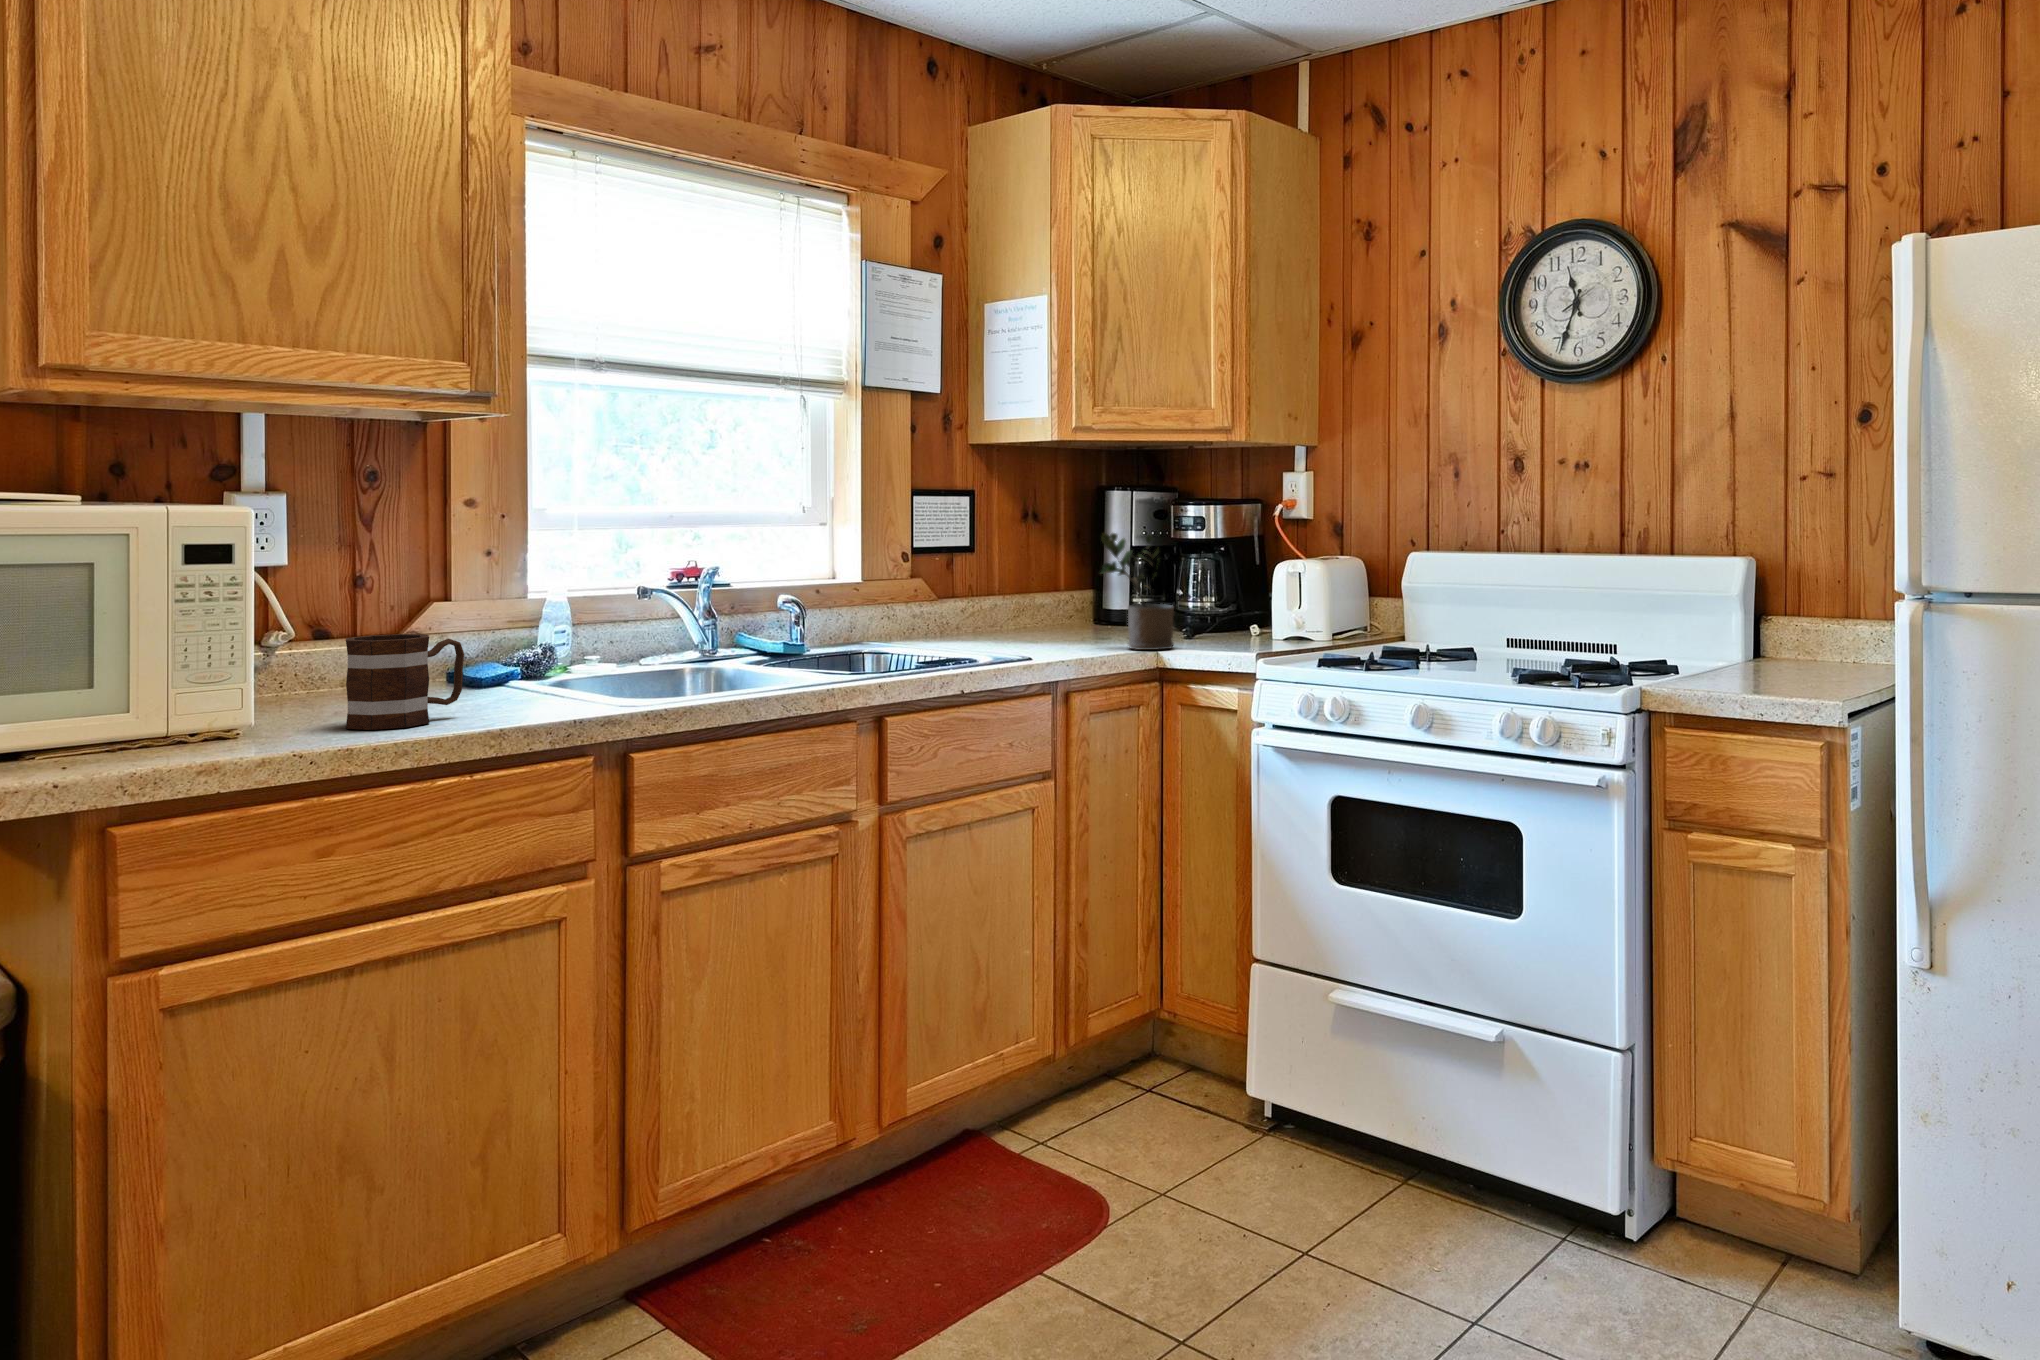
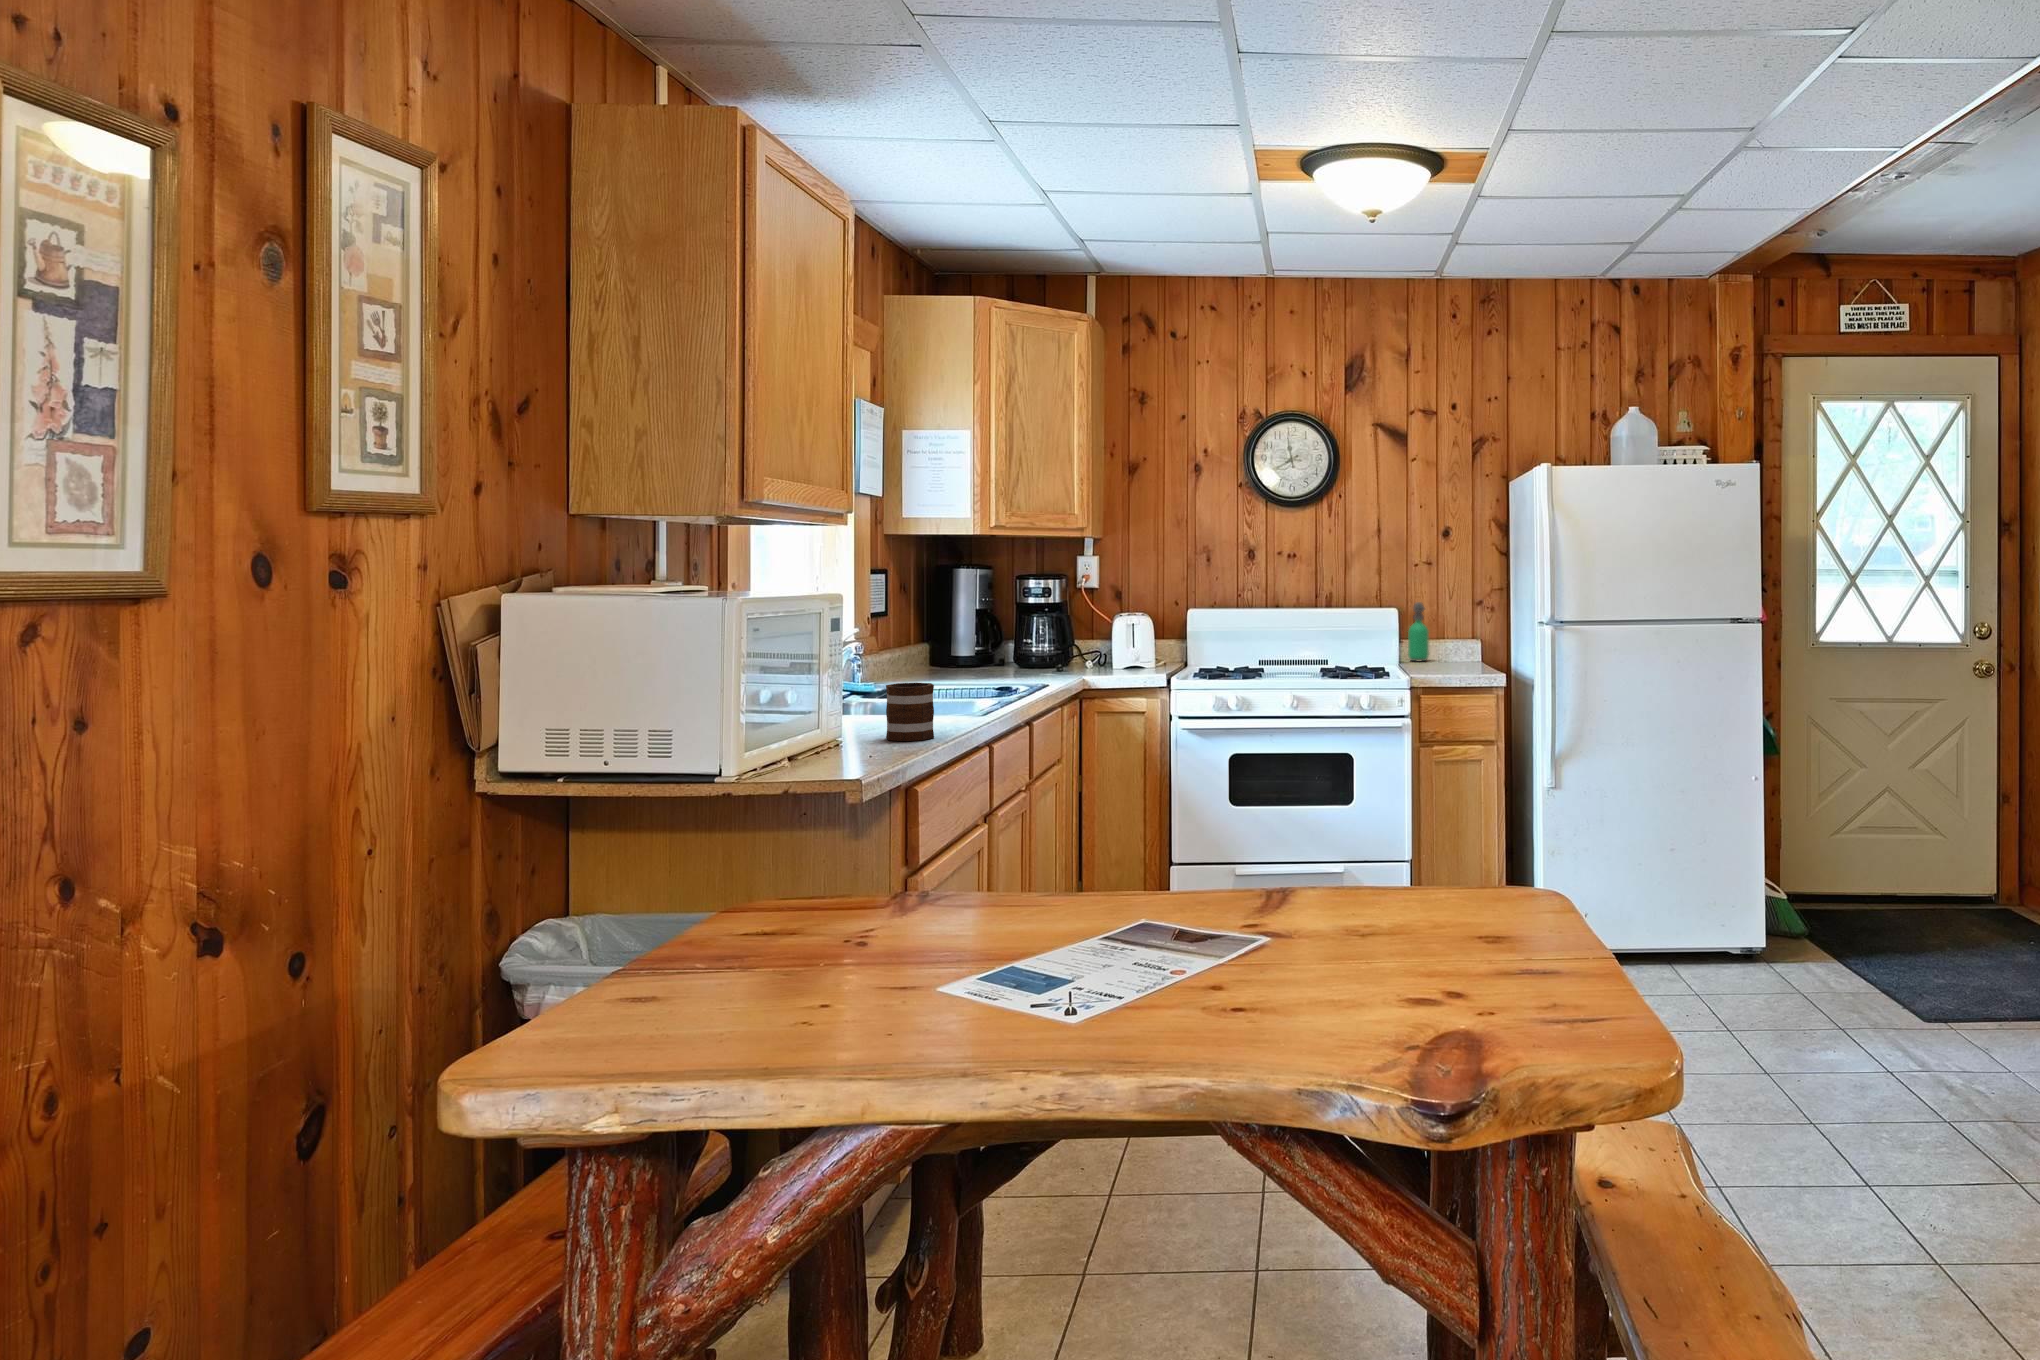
potted plant: present [1101,533,1174,650] -> none [1038,601,1084,676]
soap dispenser: none [1780,552,1823,667] -> present [1408,602,1429,661]

